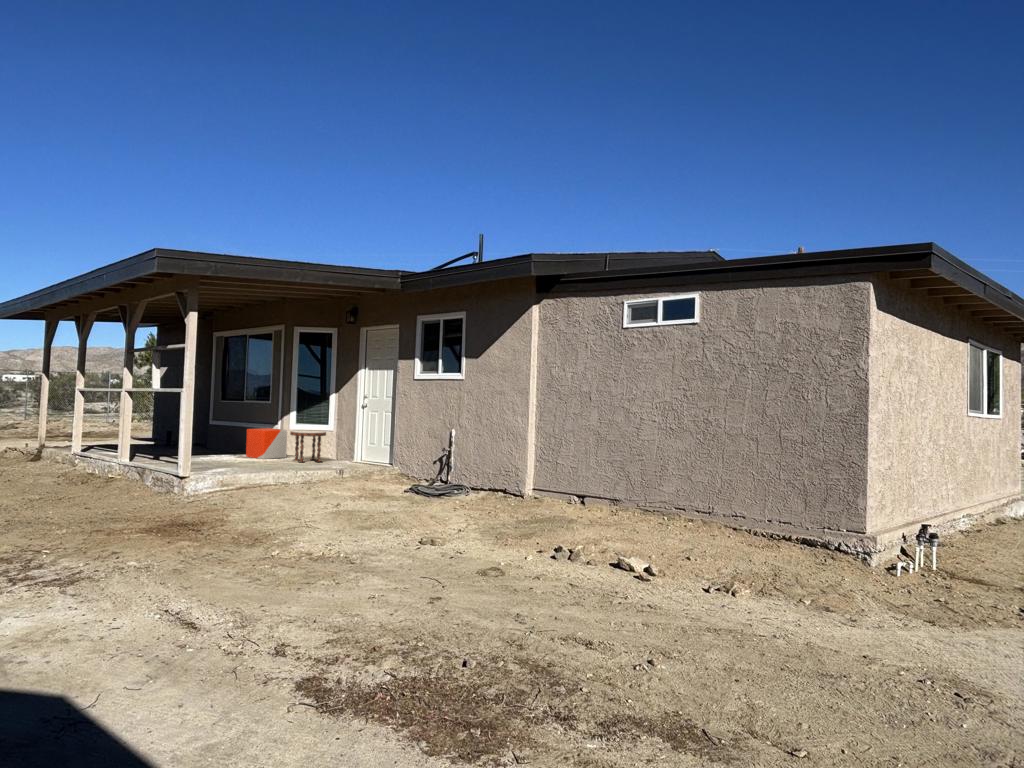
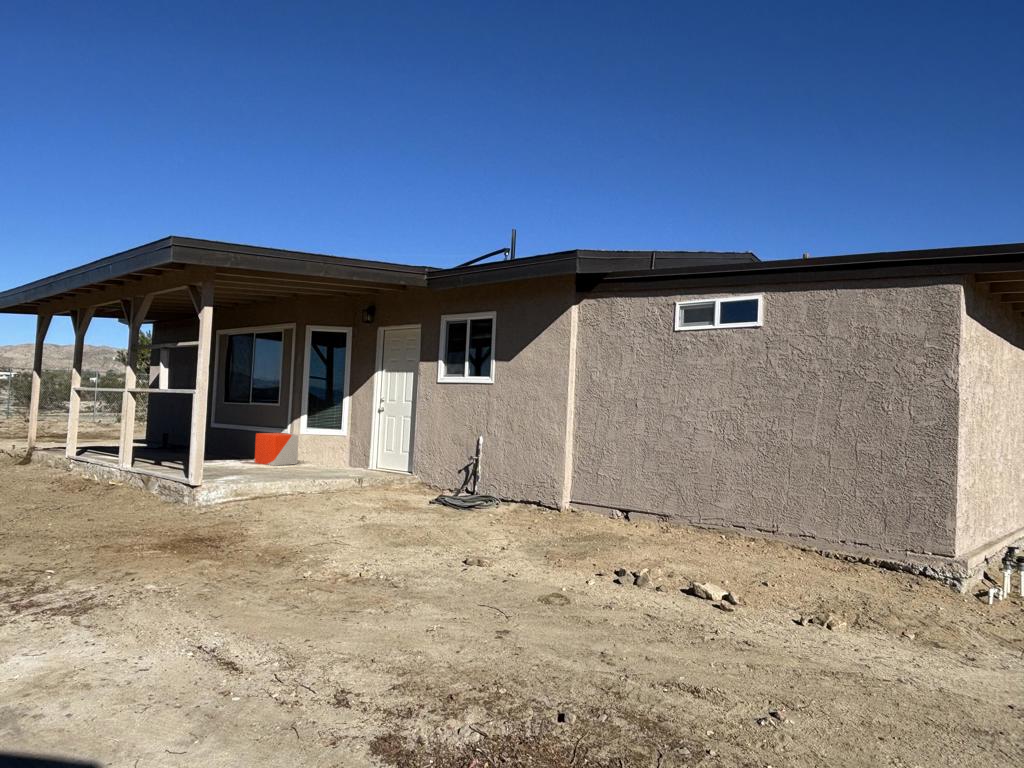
side table: present [290,430,326,463] -> none [303,436,341,470]

